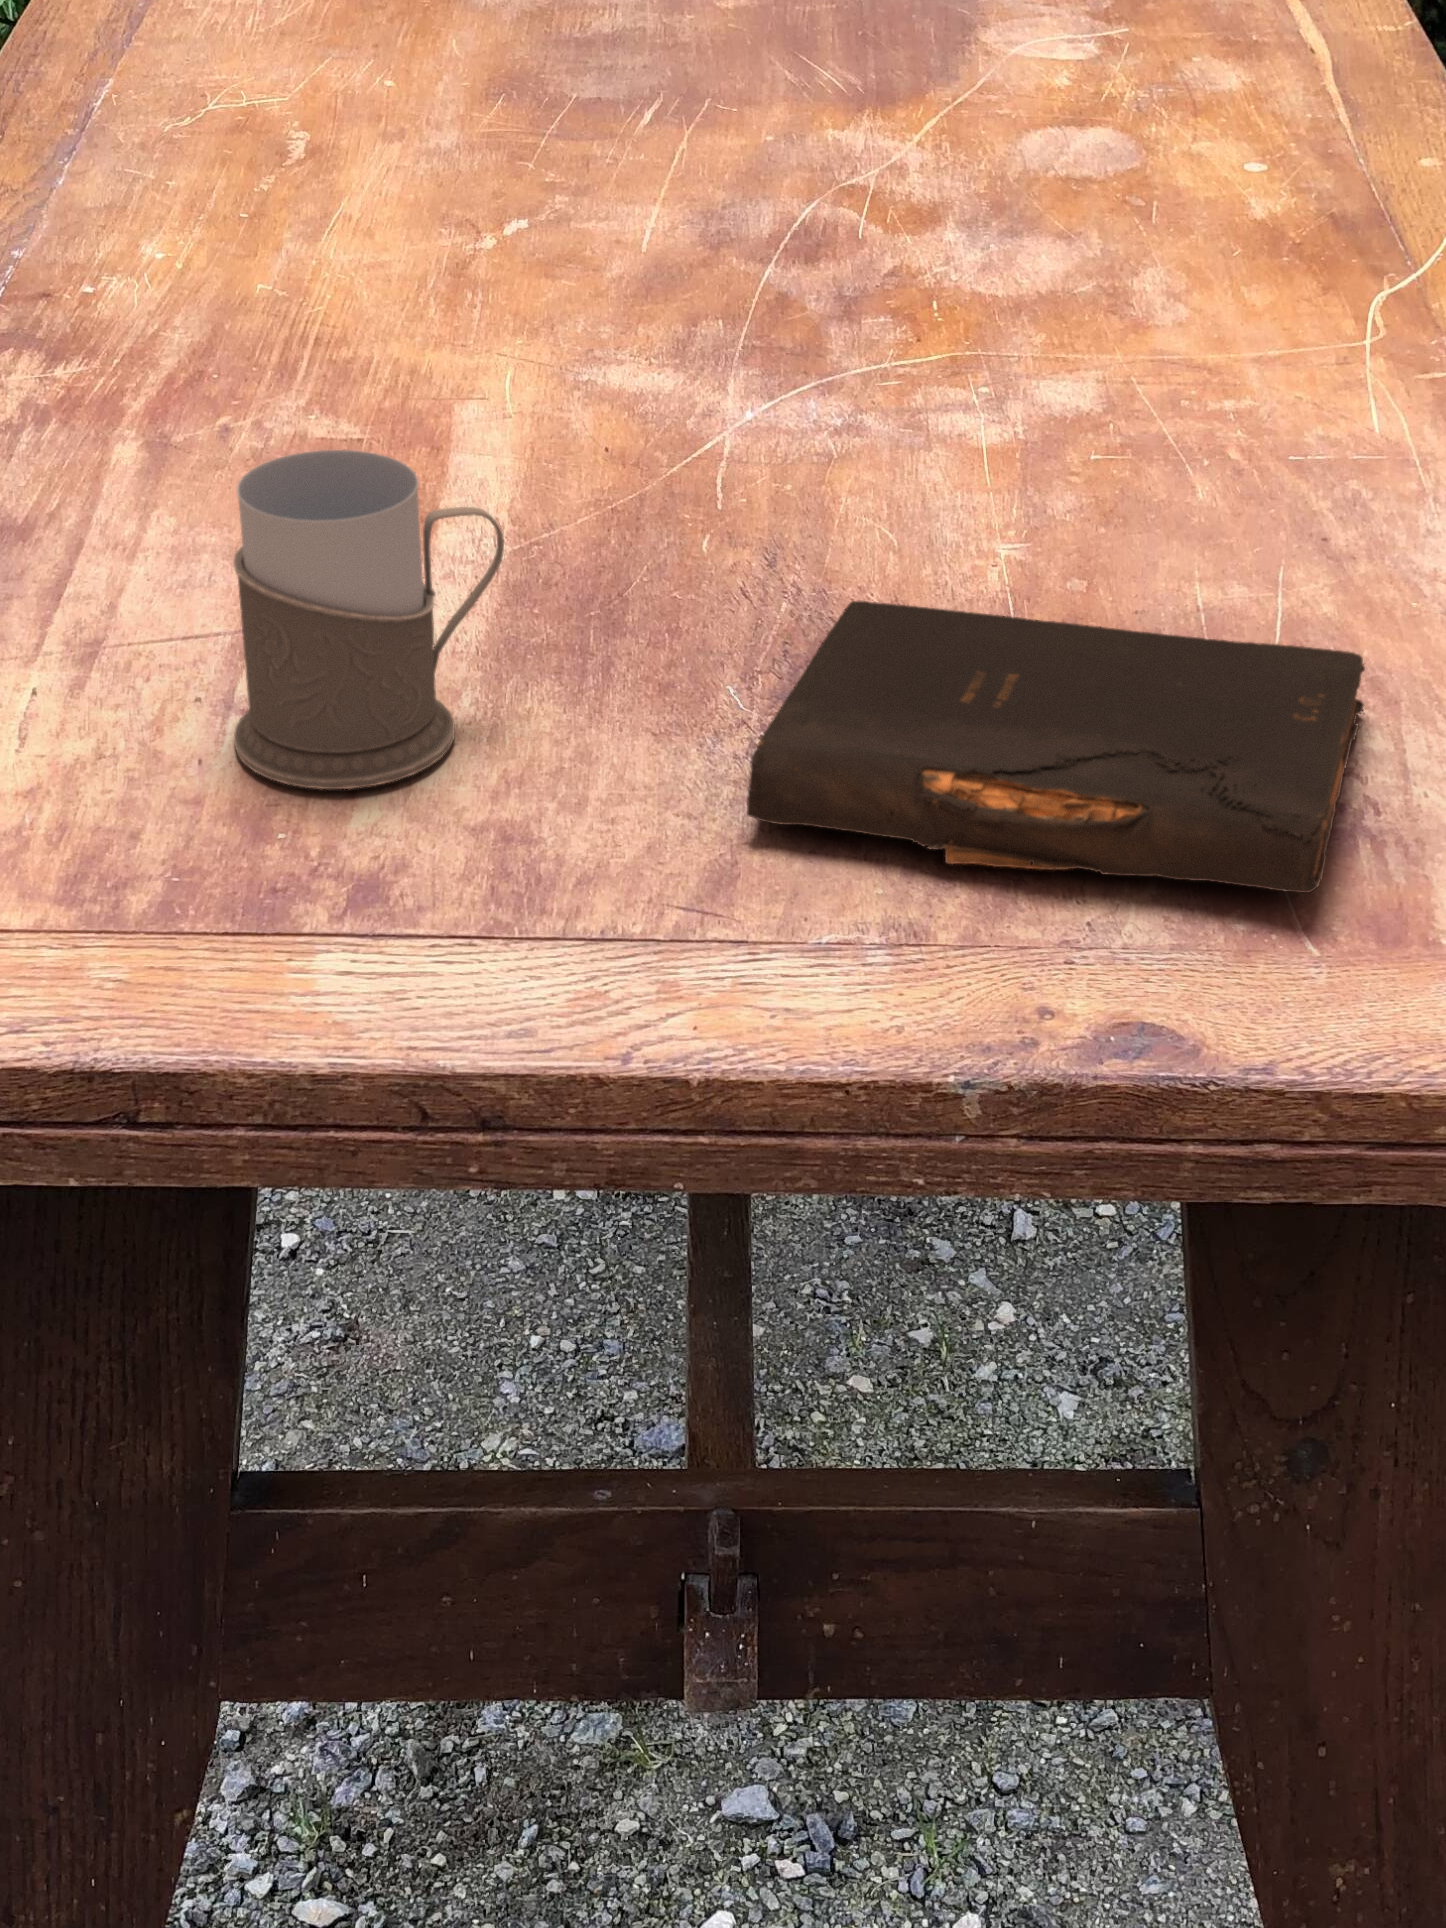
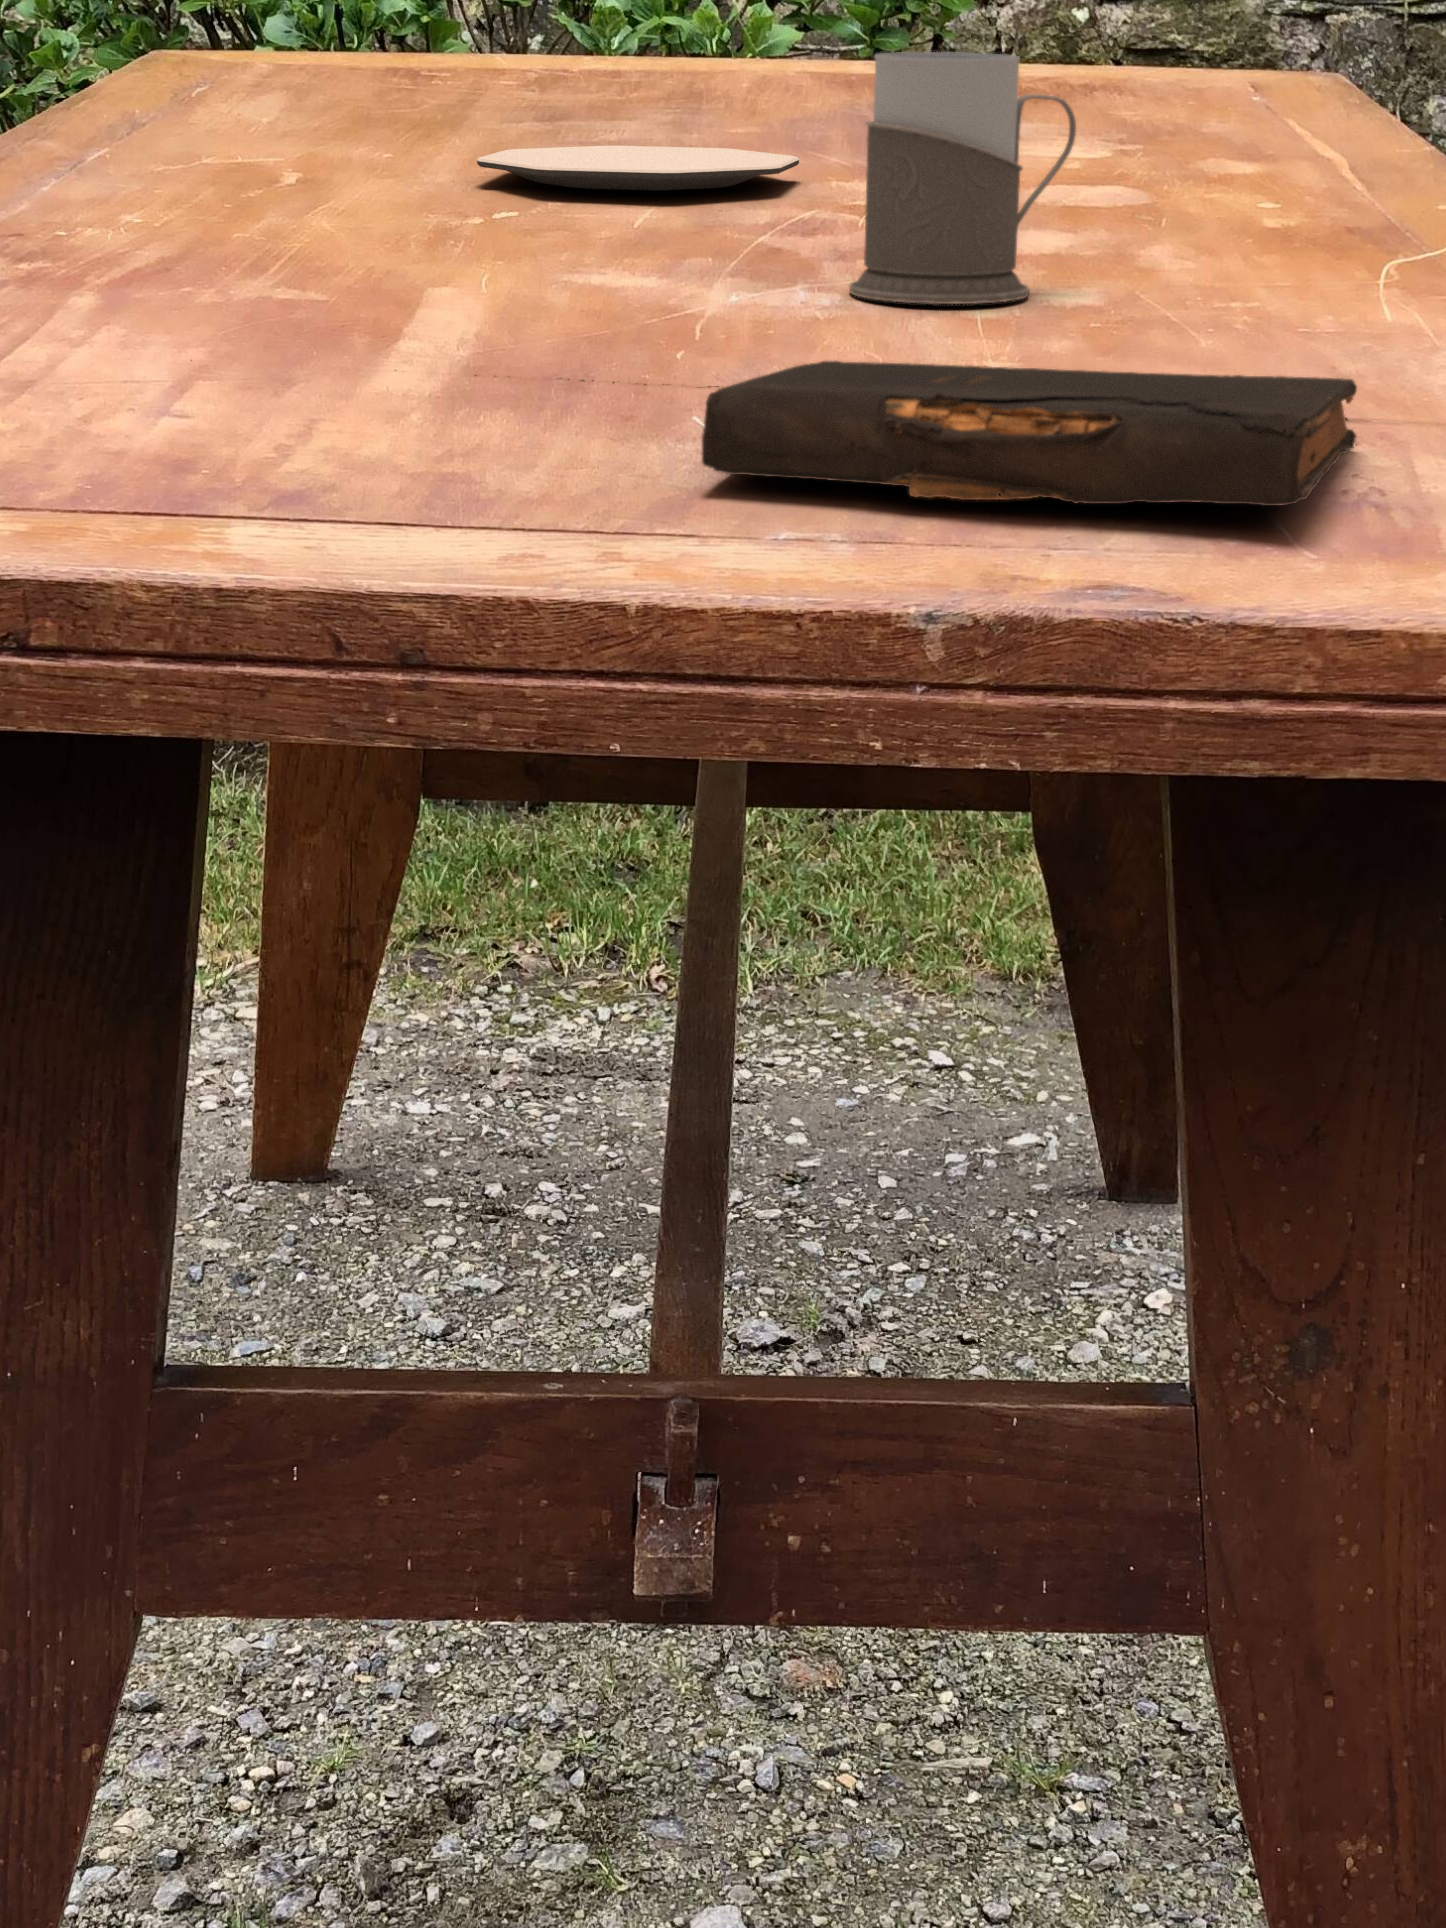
plate: none [479,36,799,133] -> present [477,146,799,190]
mug: present [233,450,504,789] -> present [849,52,1076,304]

